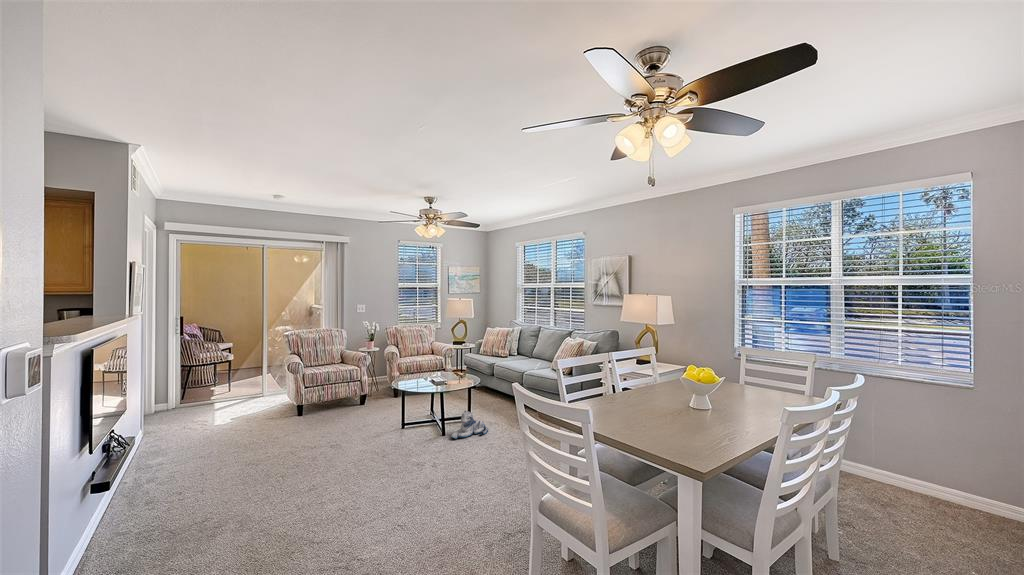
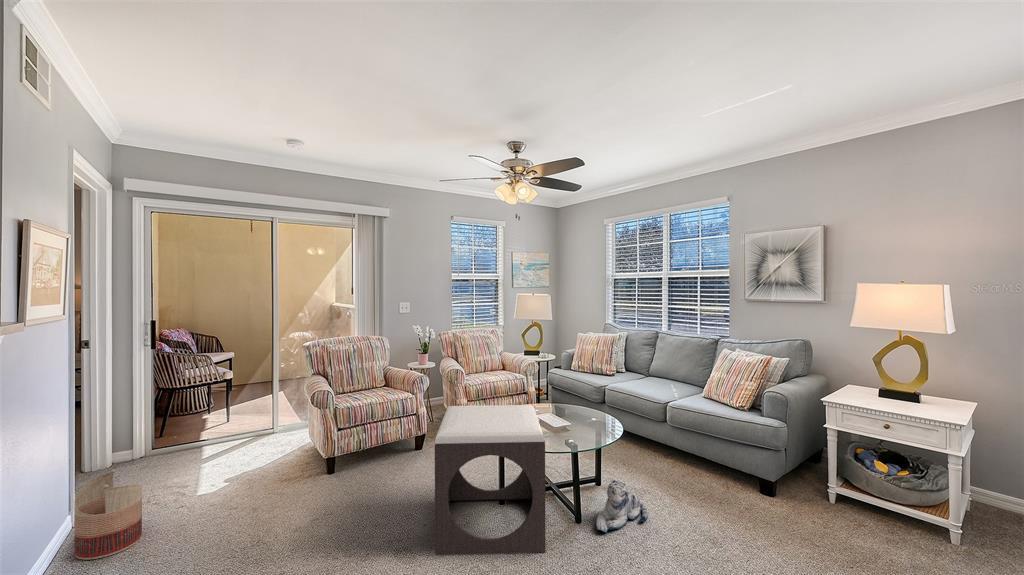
footstool: none [353,368,425,448] -> present [435,405,546,555]
basket: none [144,403,182,451] -> present [75,469,142,560]

